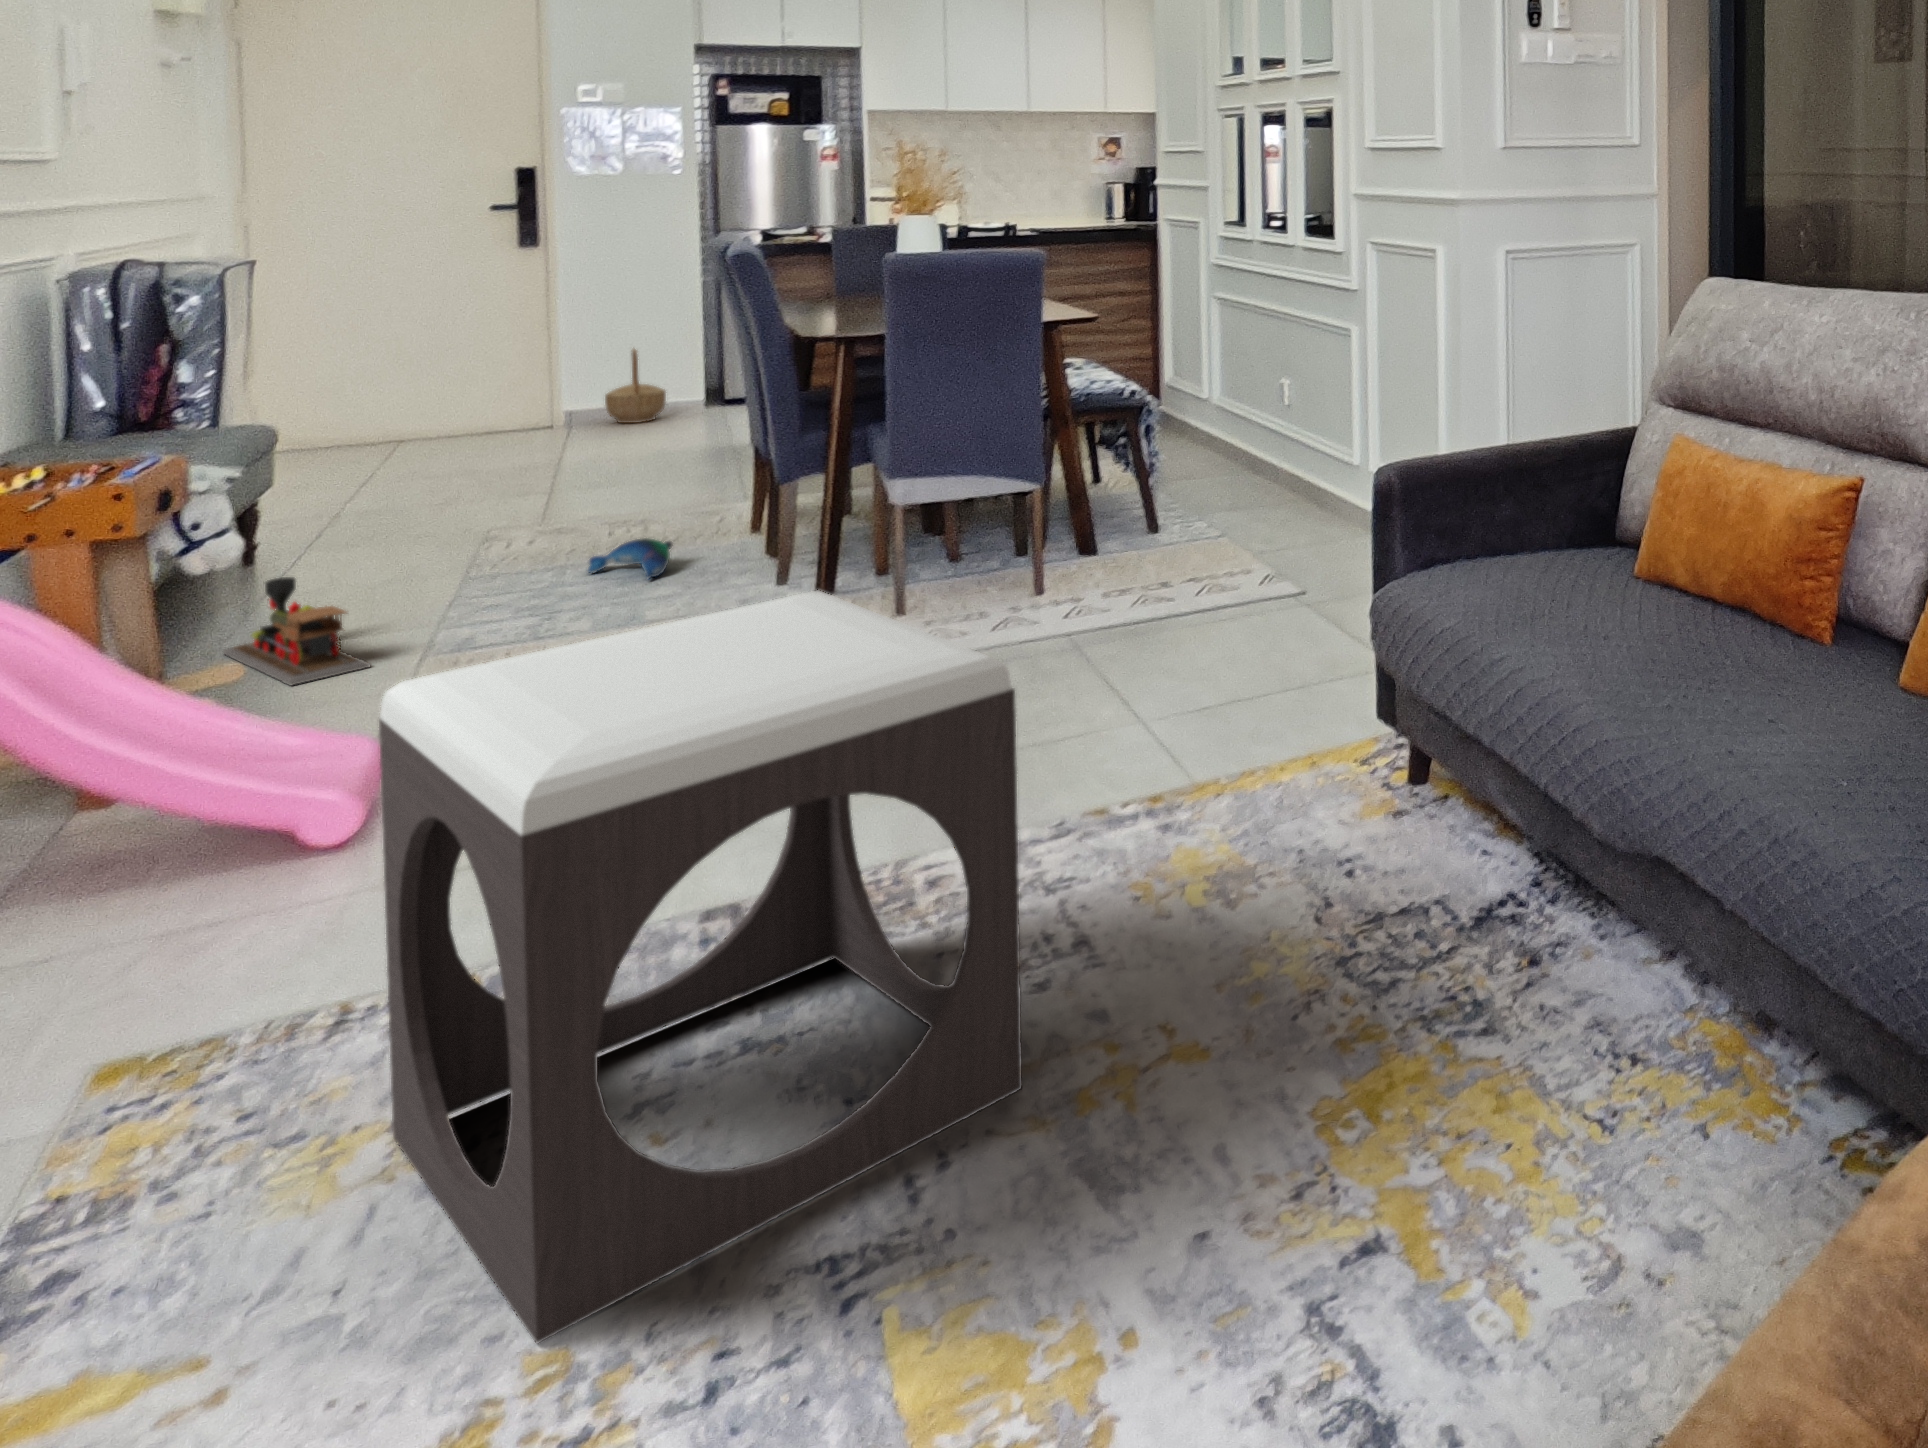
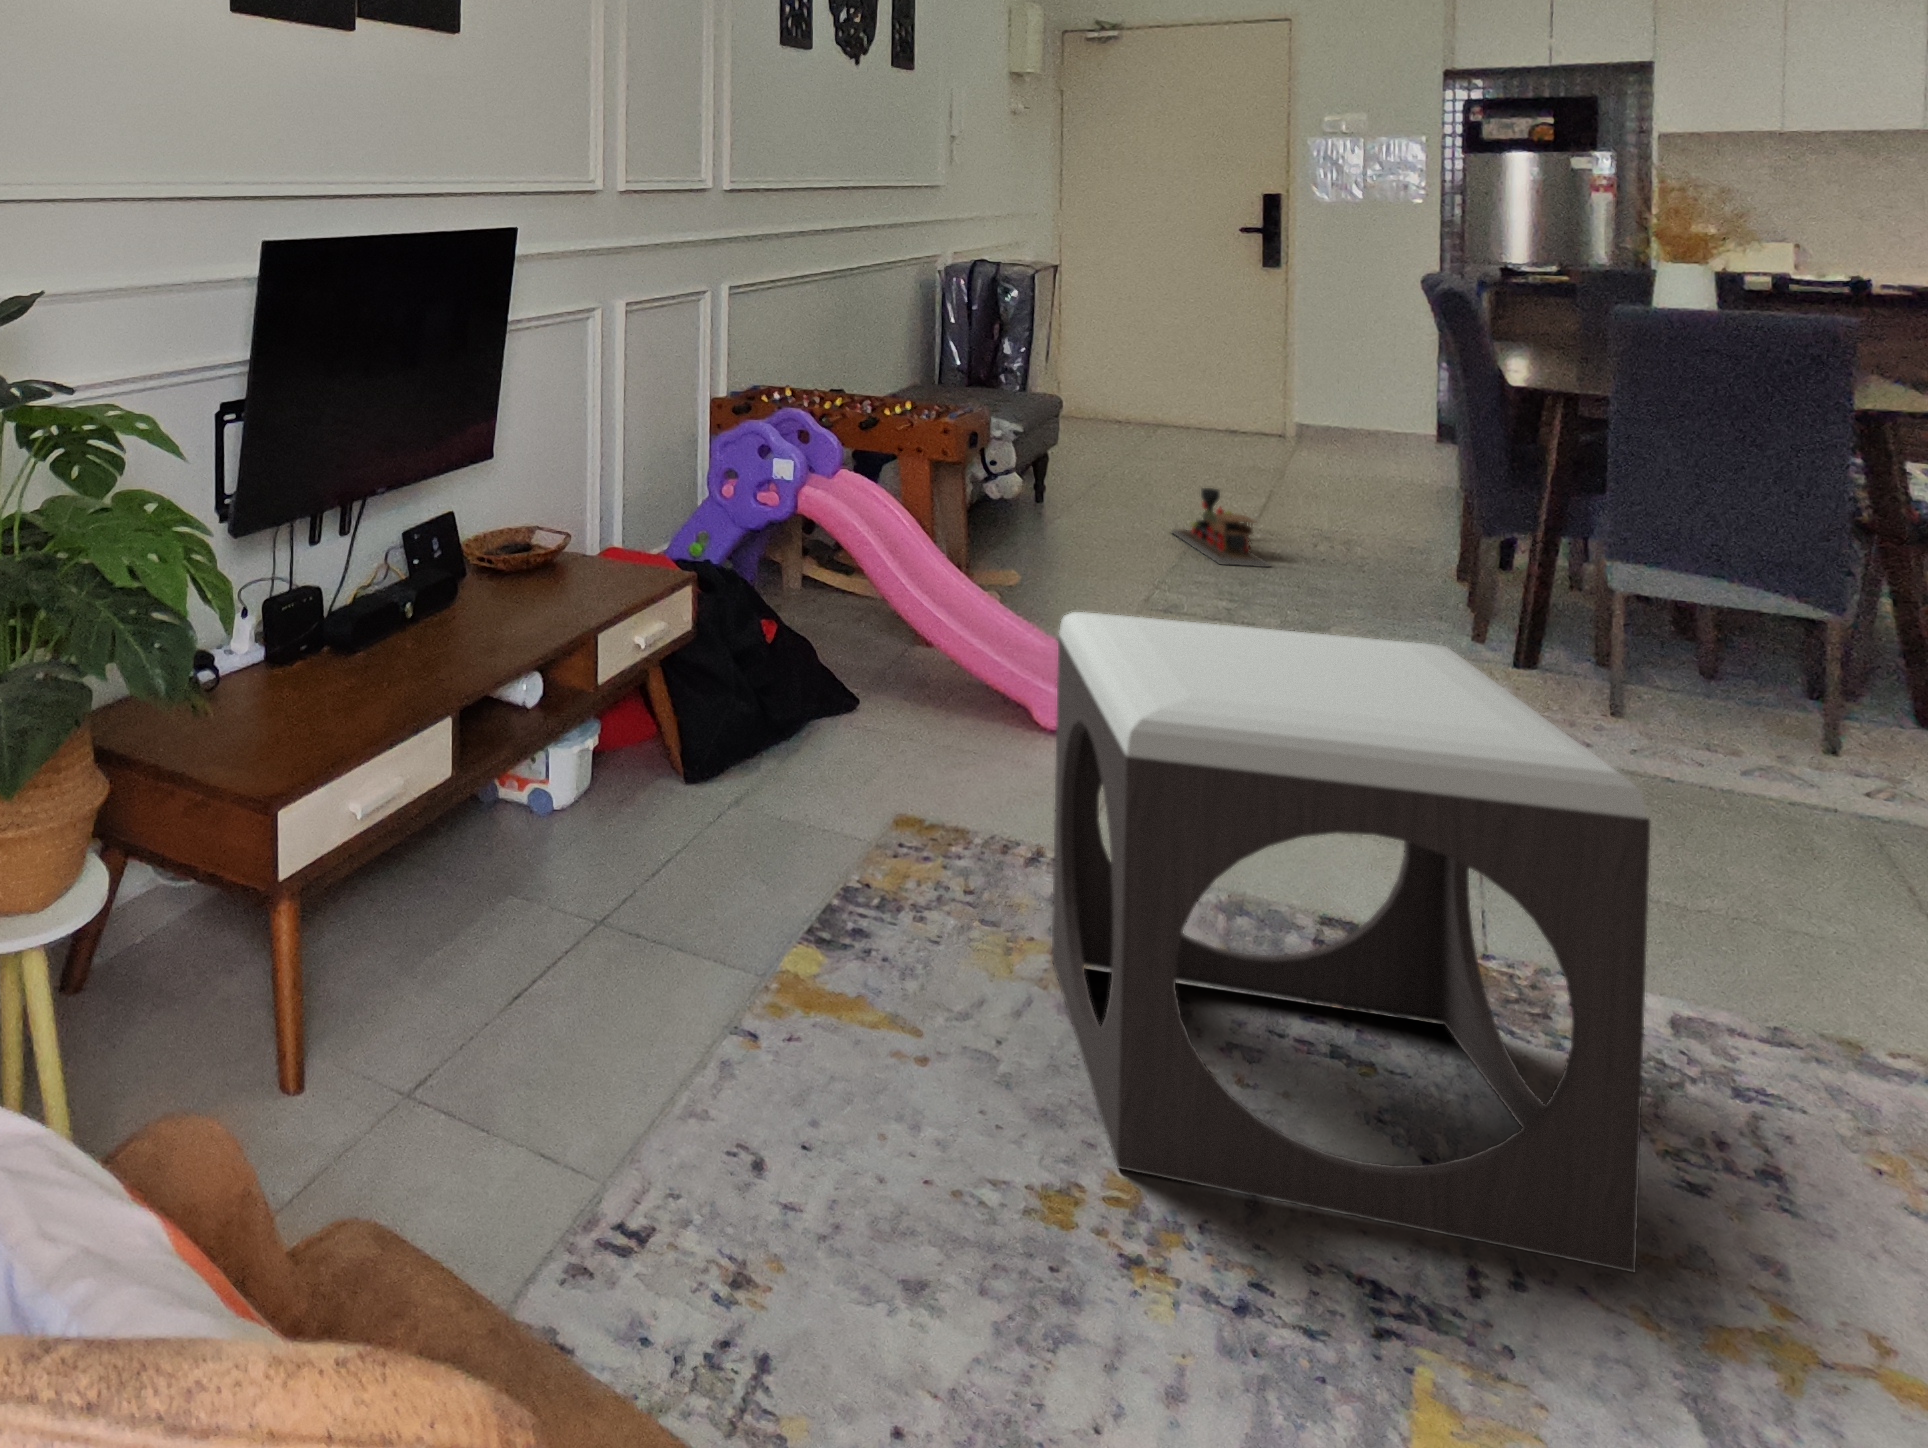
basket: present [605,349,666,423] -> none [1333,373,1395,448]
plush toy: present [588,539,672,579] -> none [1284,559,1368,600]
toy train: present [223,577,370,686] -> present [1172,488,1269,567]

